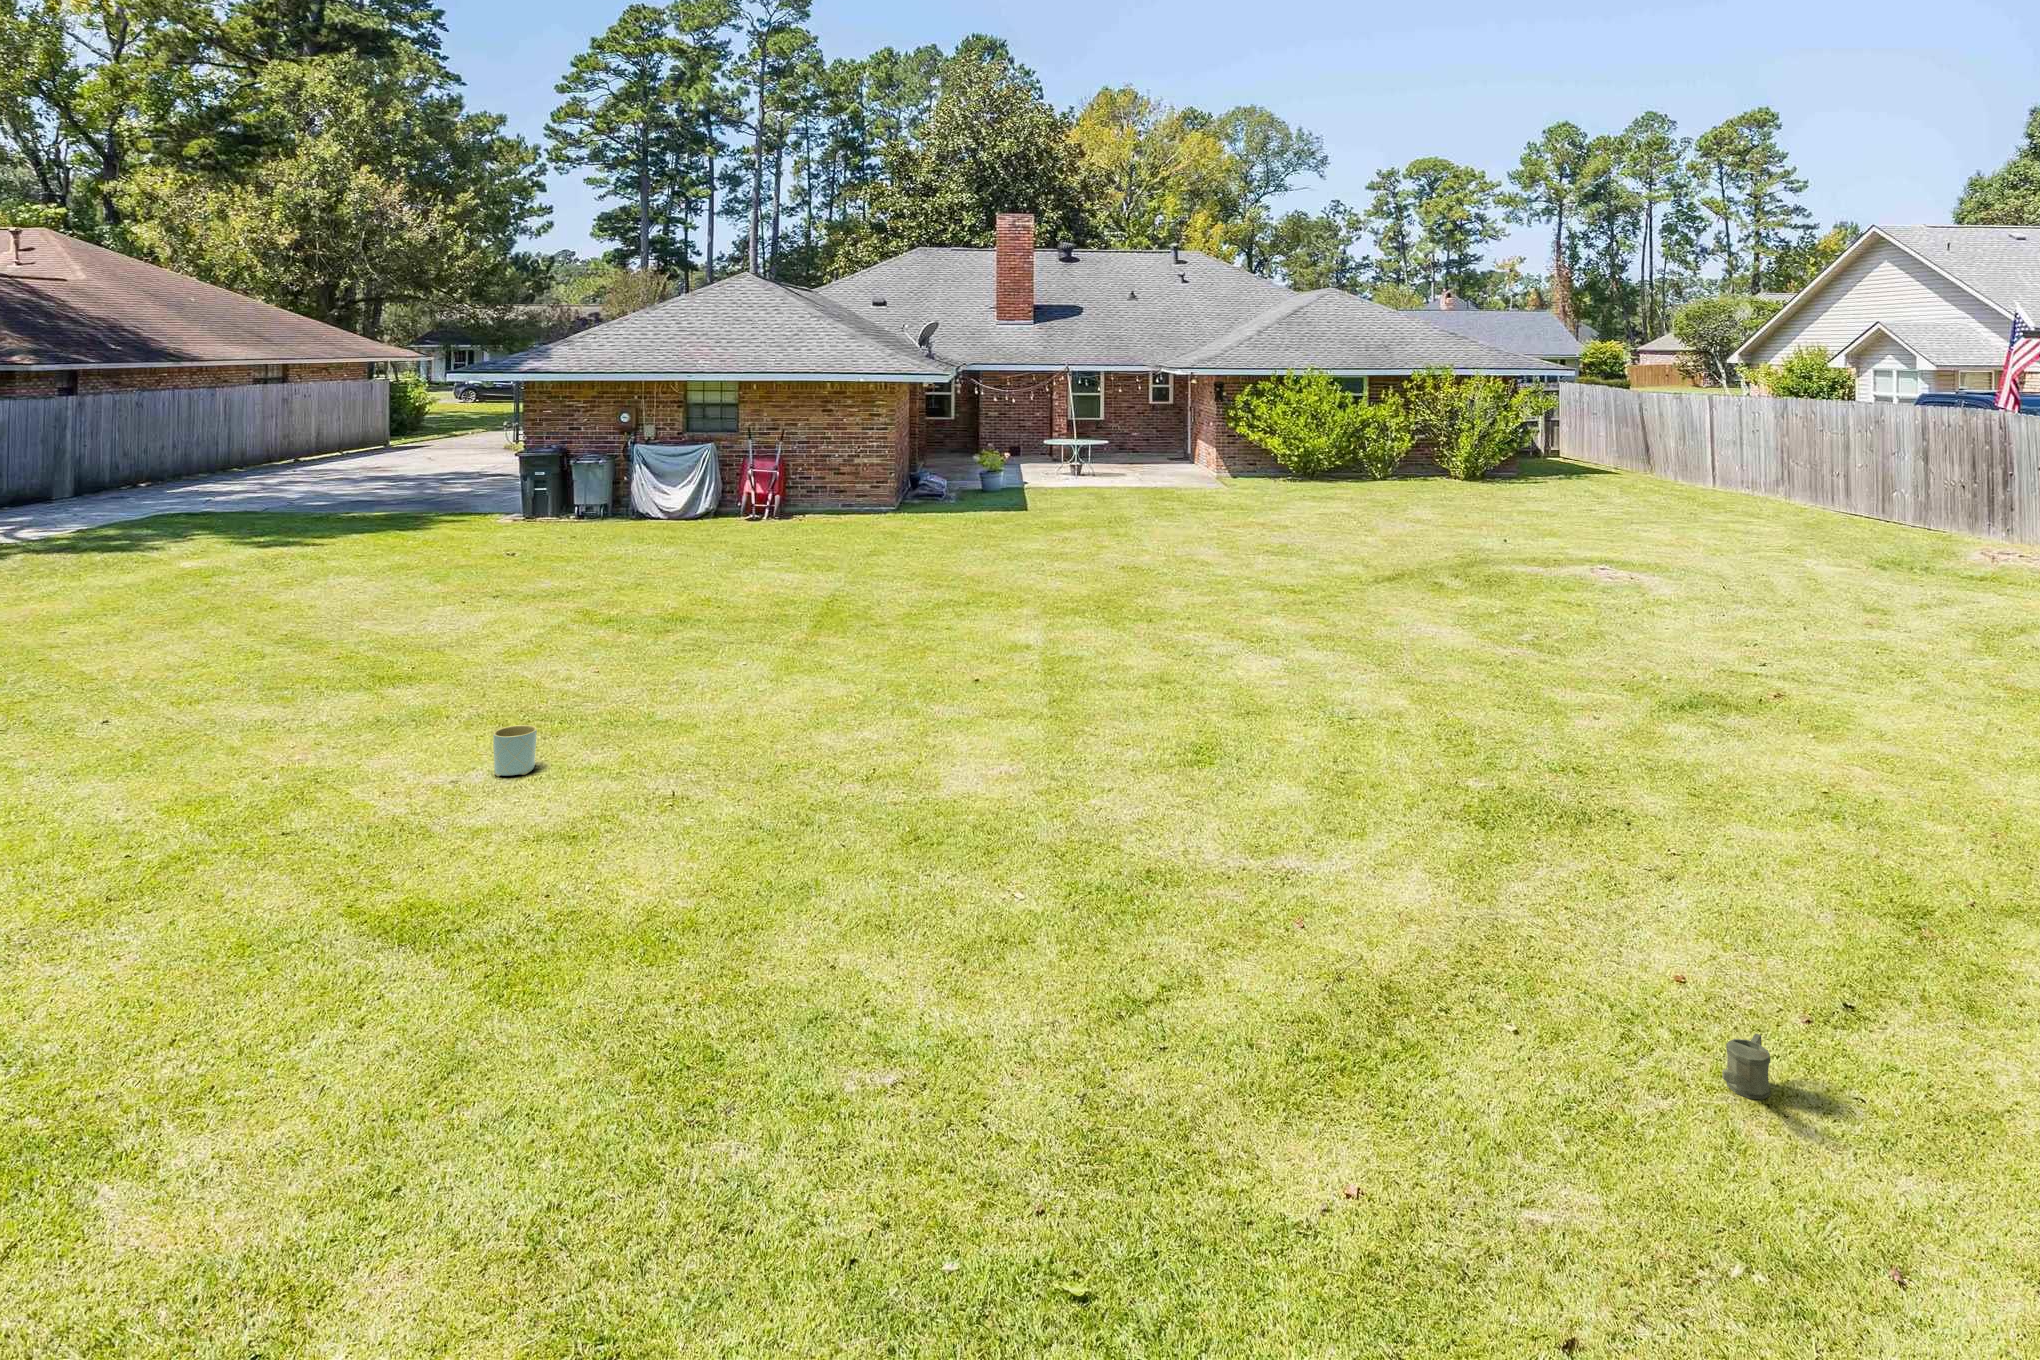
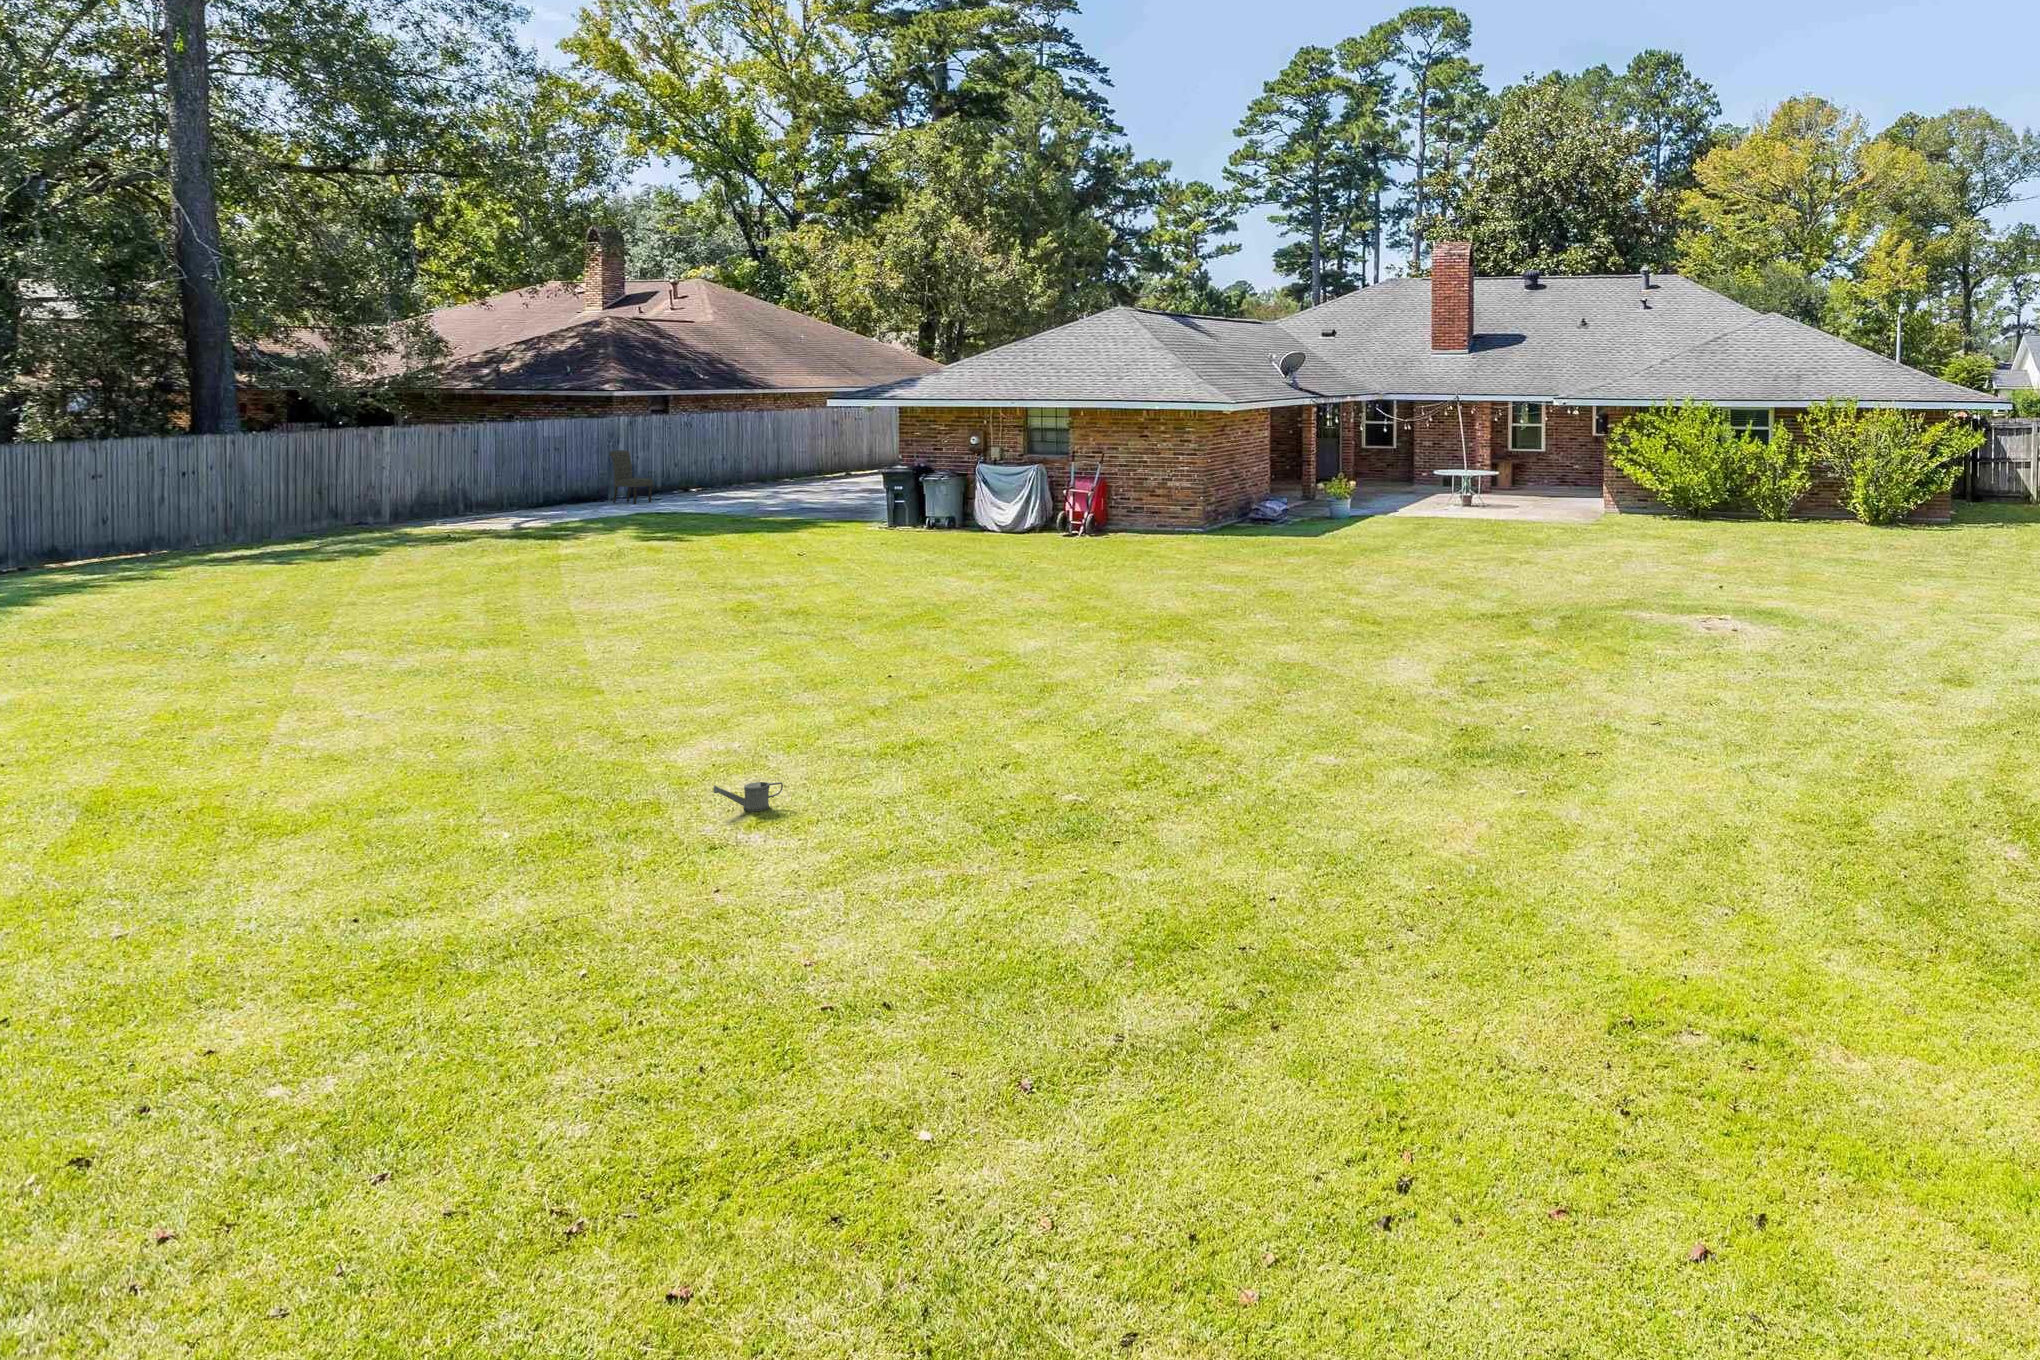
chair: none [32,436,99,504] -> present [609,450,653,504]
planter: present [493,725,537,777] -> none [522,619,552,649]

